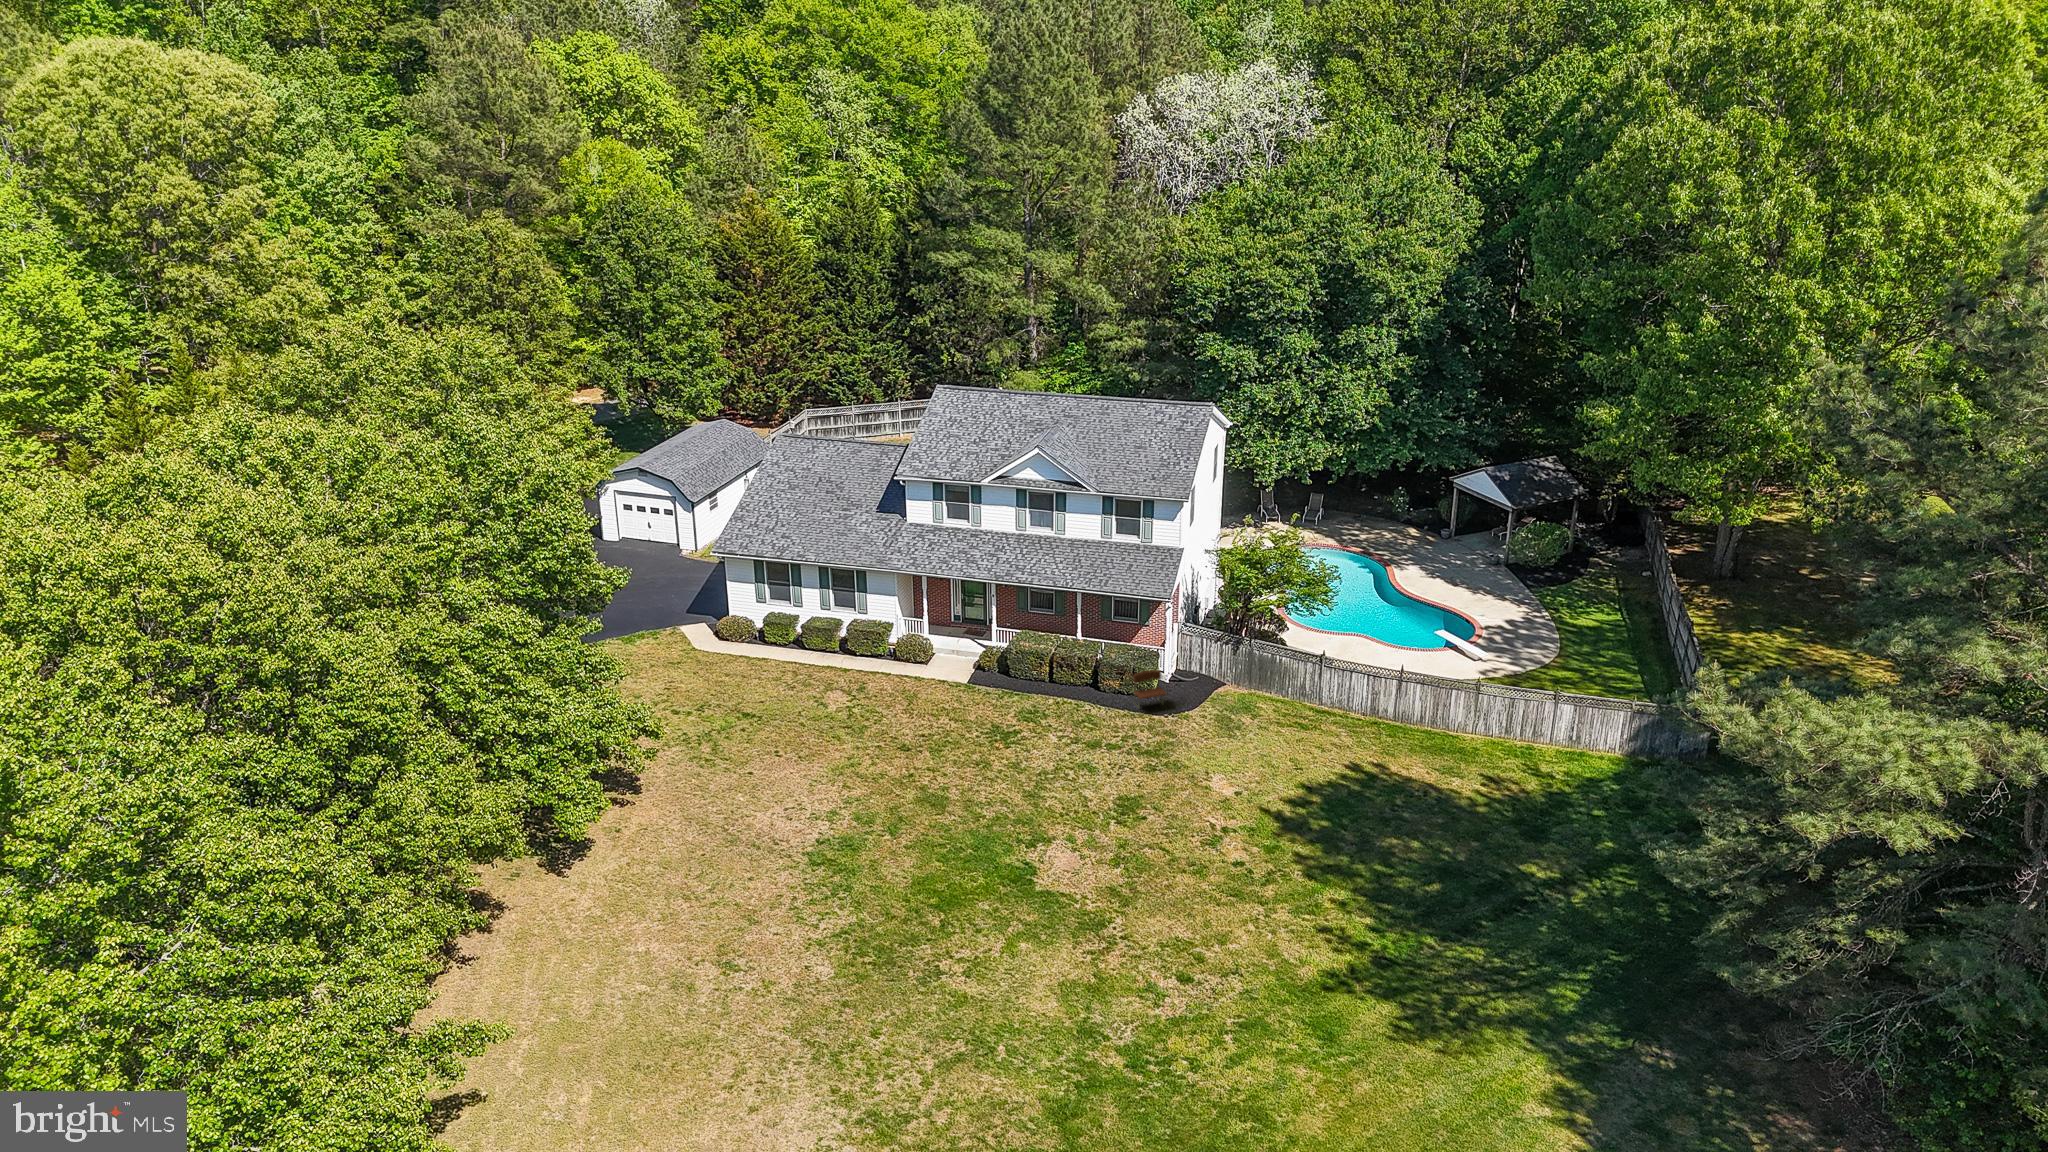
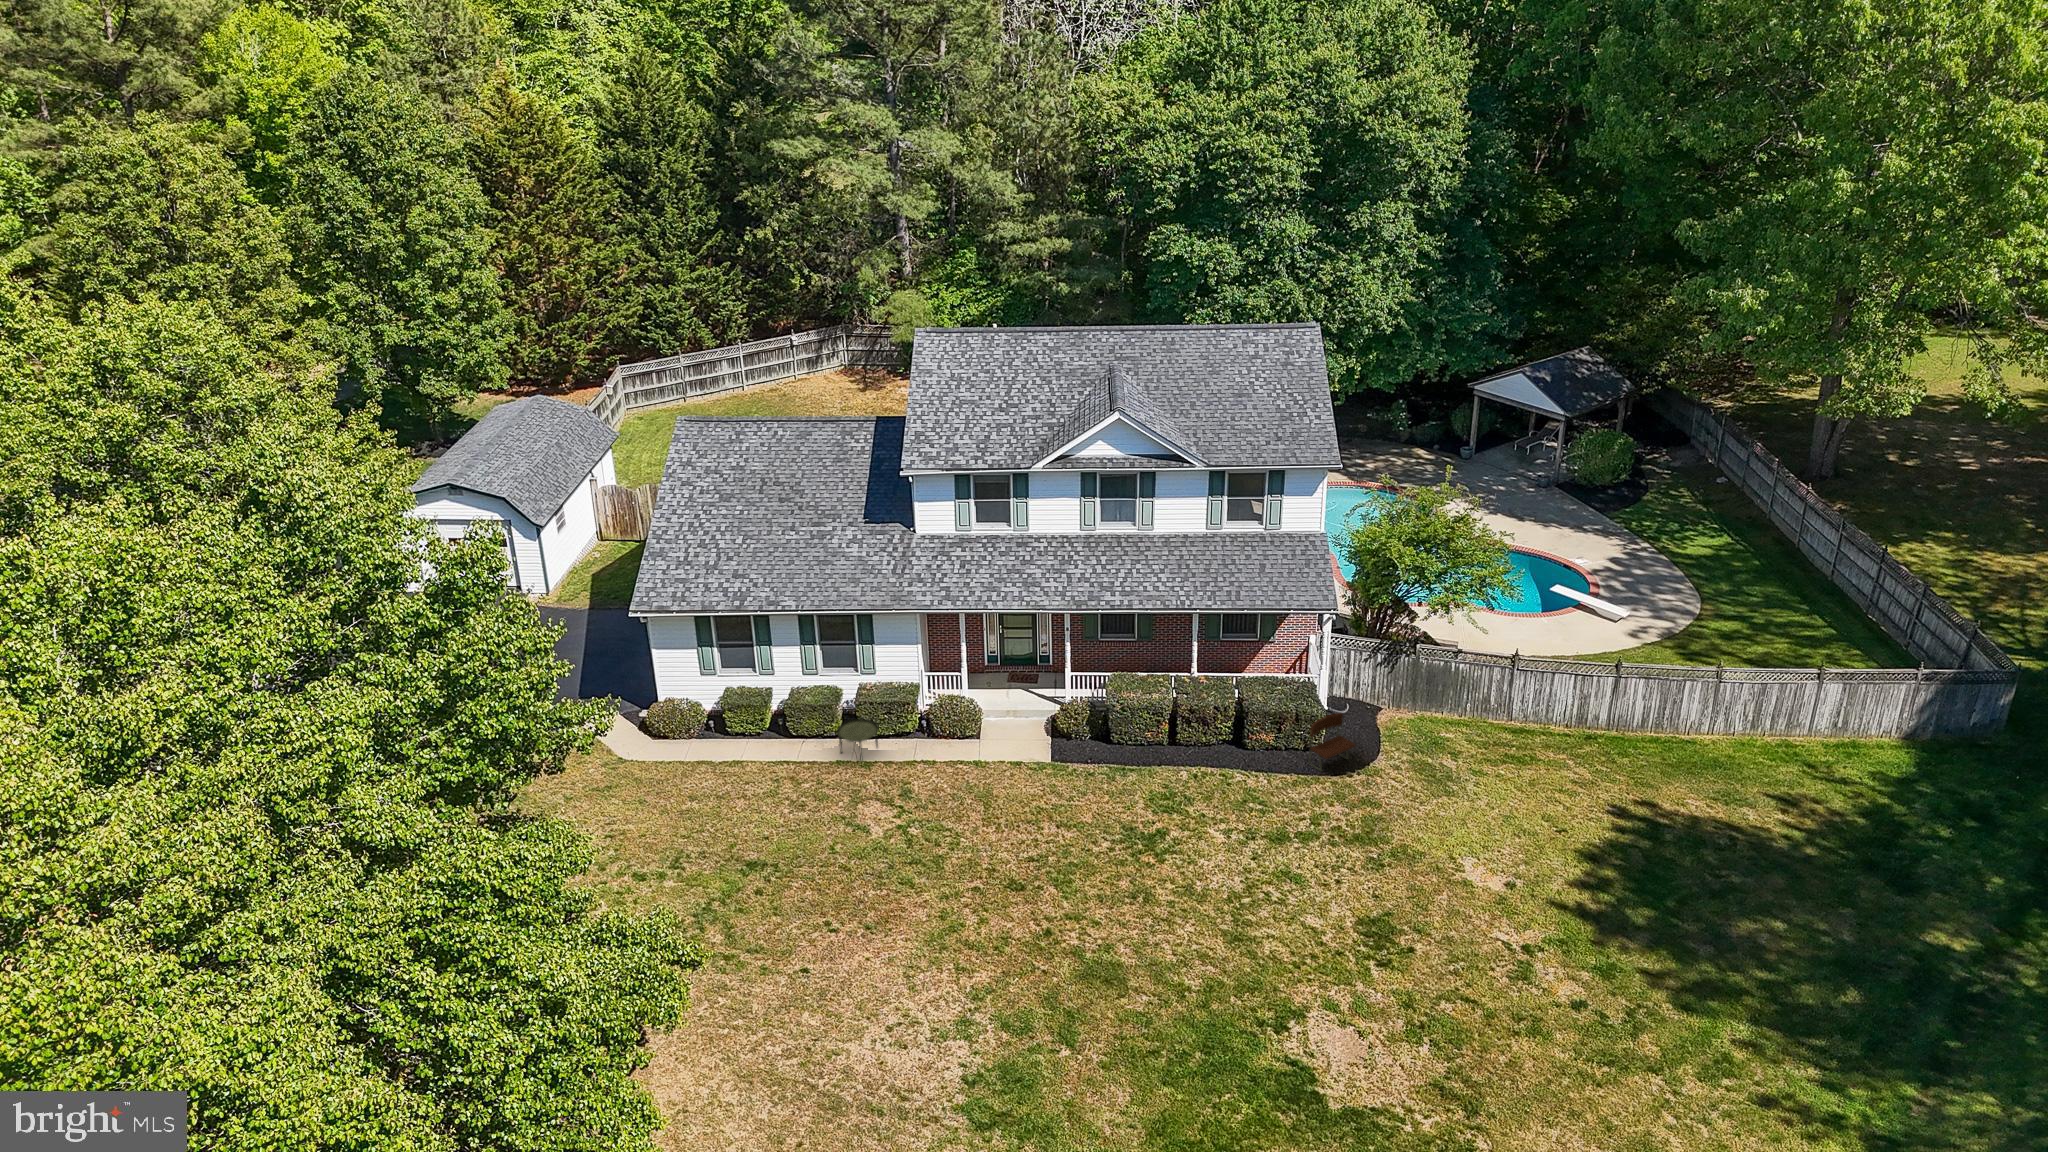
round table: none [828,640,856,666] -> present [837,719,879,760]

